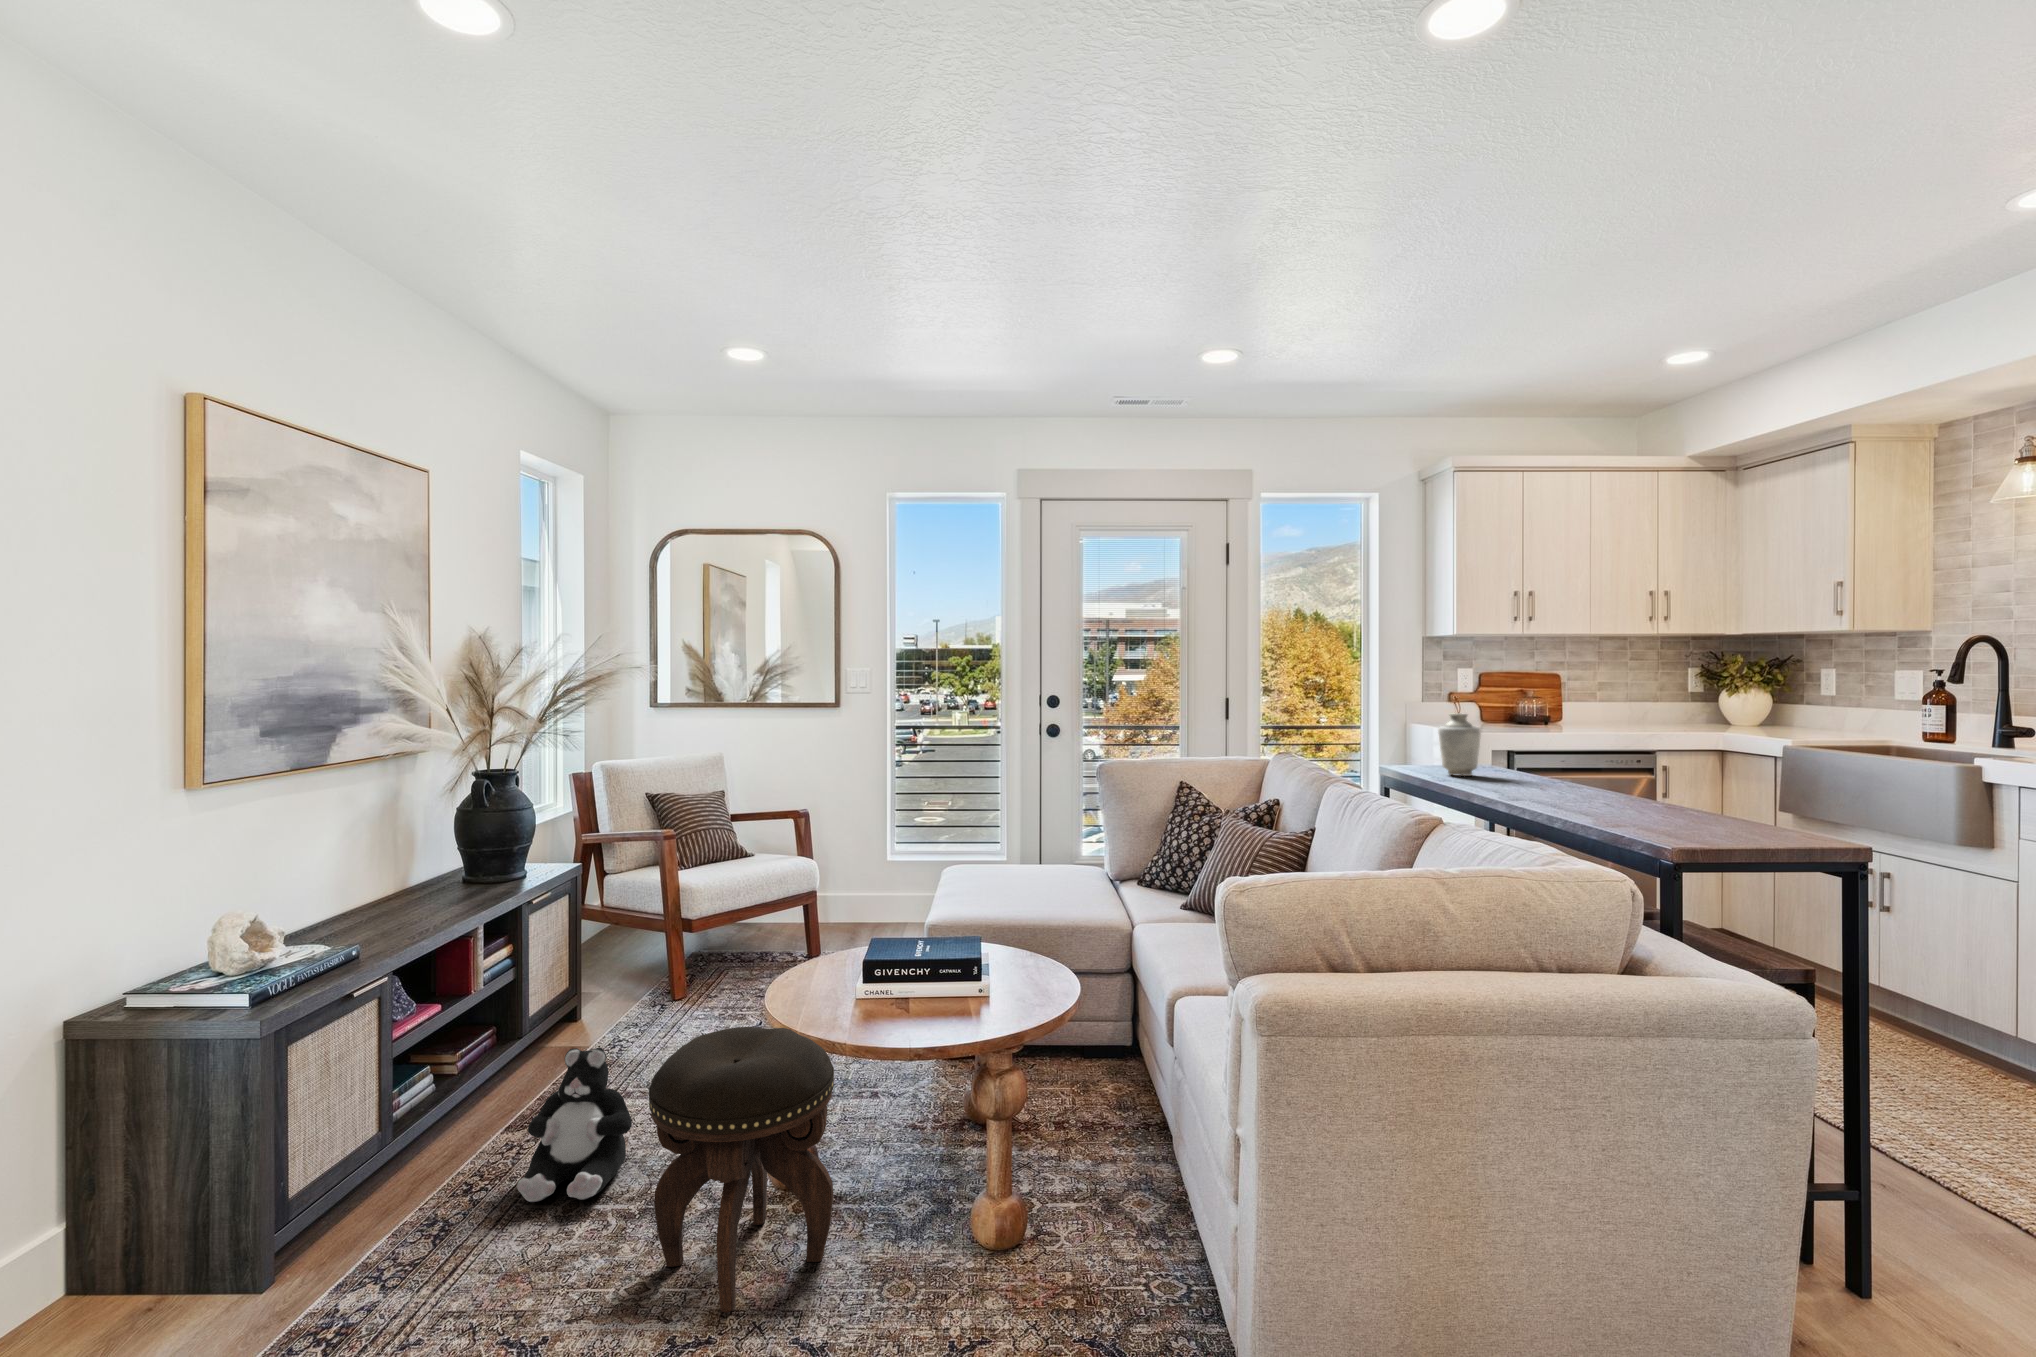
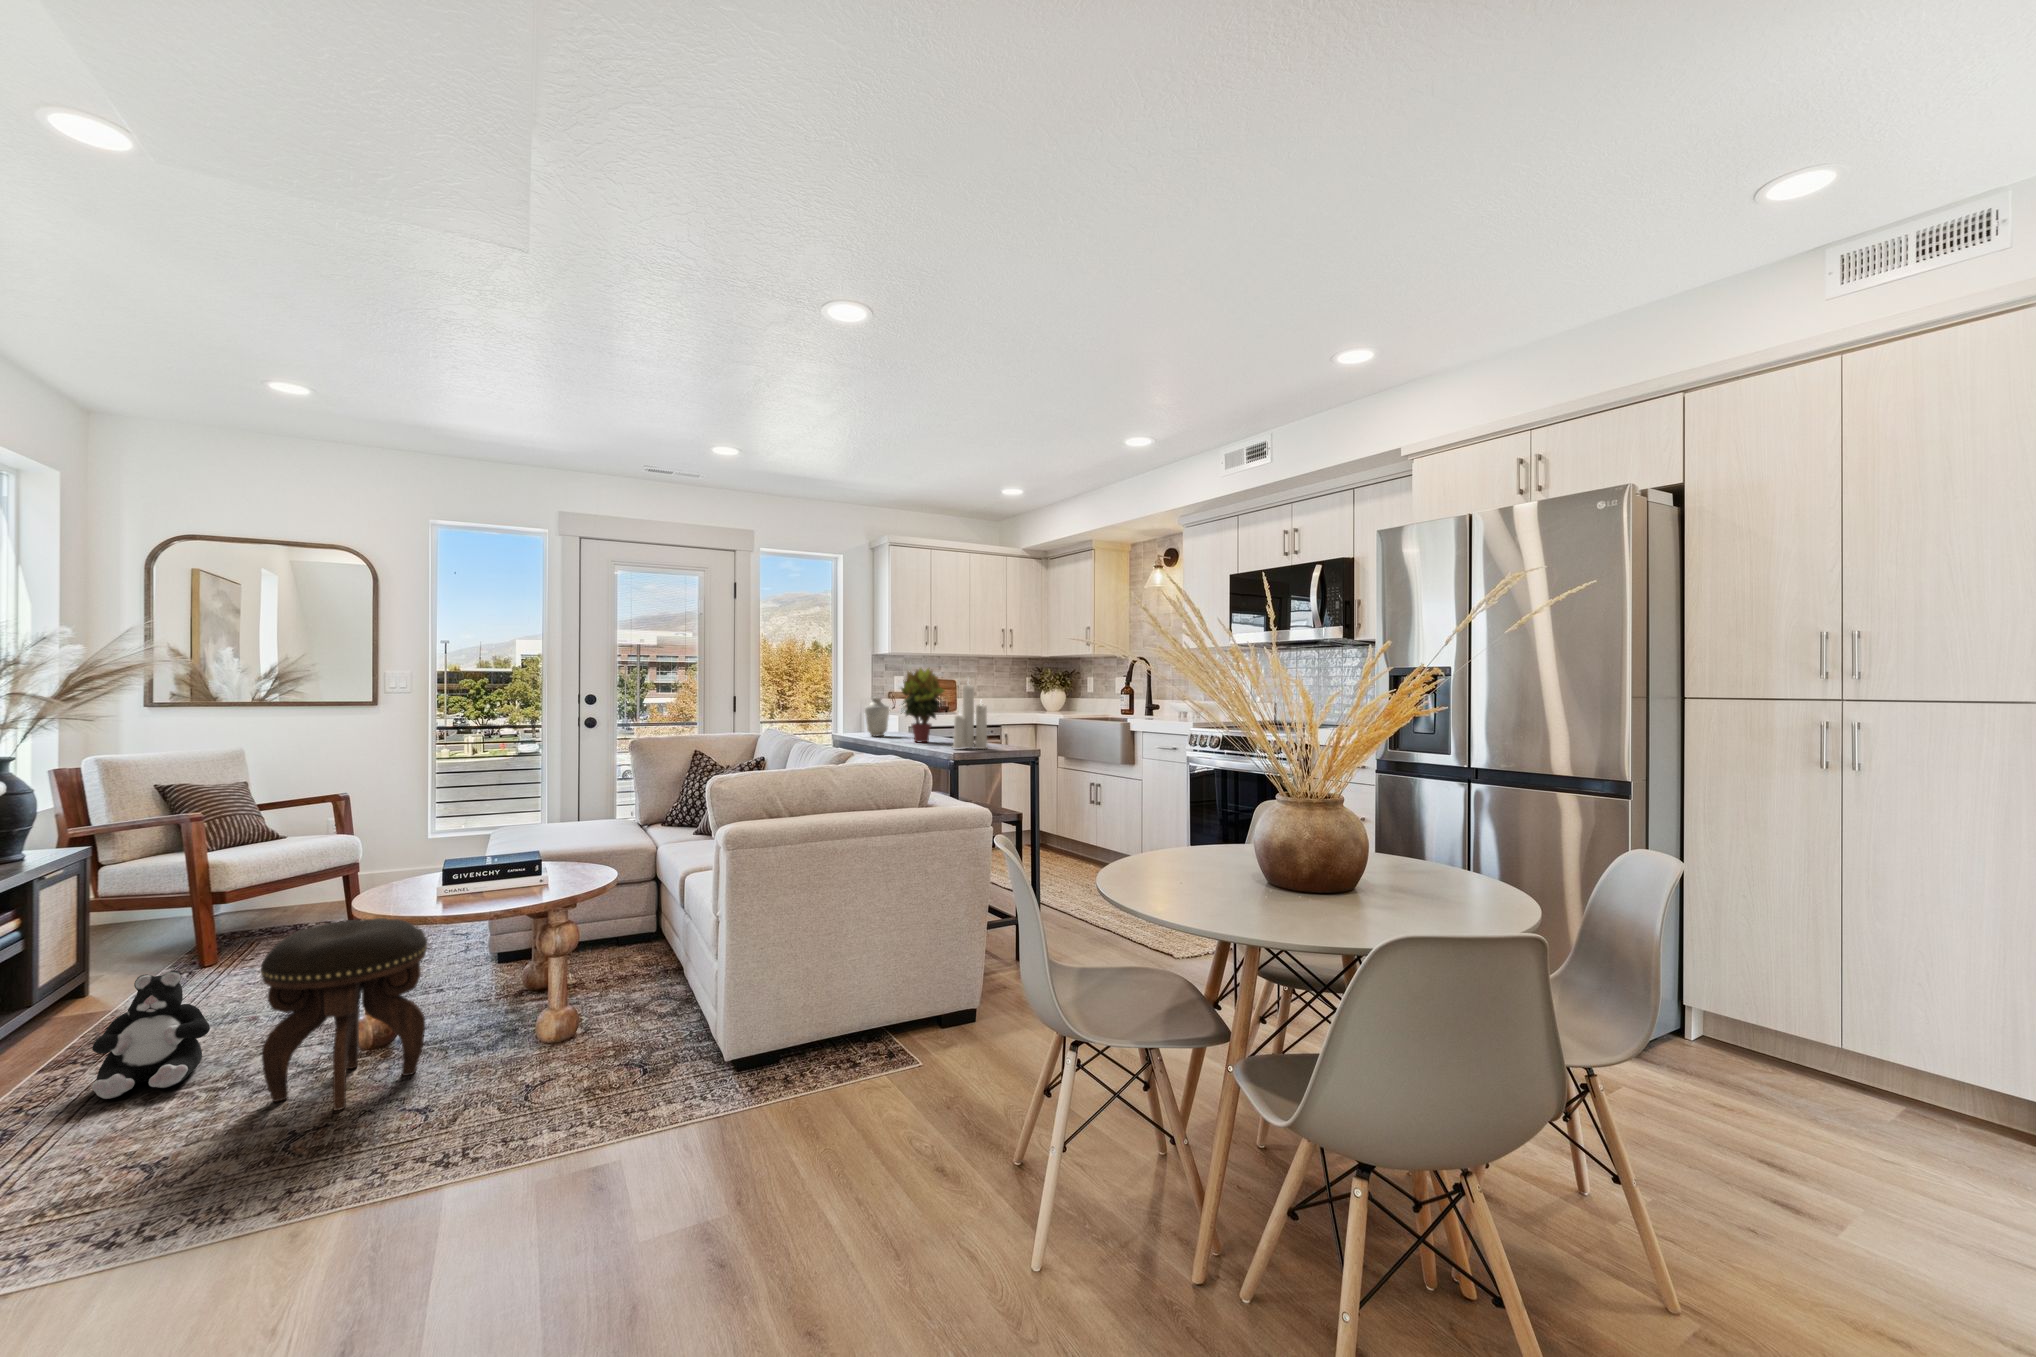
potted plant: none [1511,667,1609,799] -> present [901,668,944,742]
candle: none [1644,682,1725,830] -> present [953,685,988,749]

